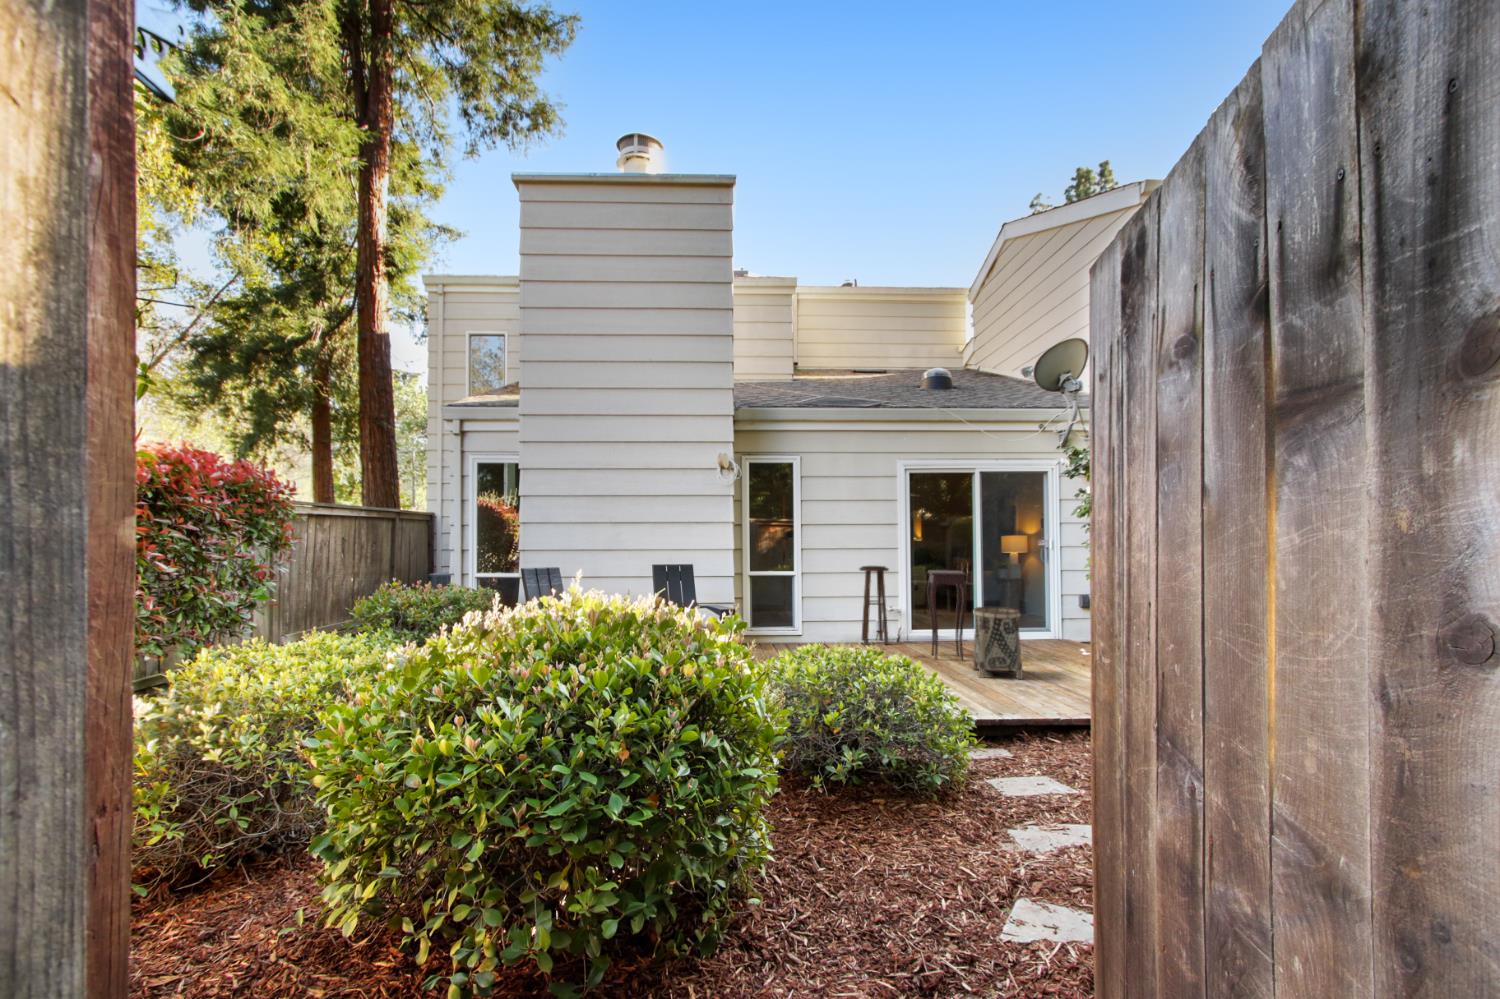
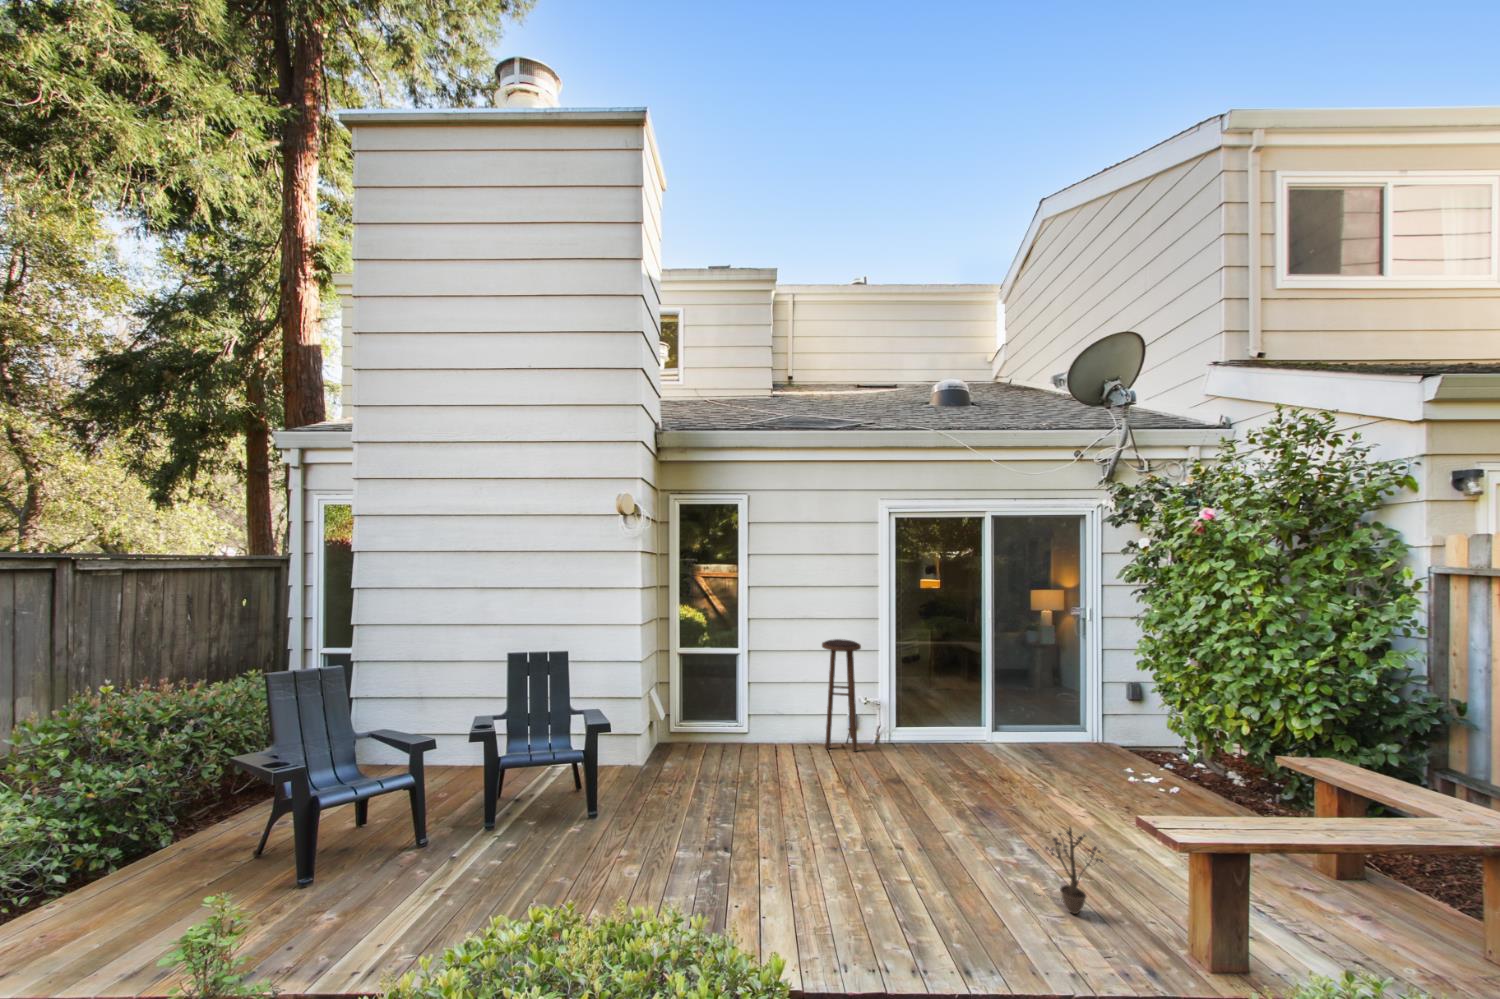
side table: present [928,570,967,661] -> none [906,660,958,802]
basket: present [972,607,1023,679] -> none [960,735,1036,868]
decorative plant: none [1024,640,1064,691] -> present [1034,827,1103,914]

